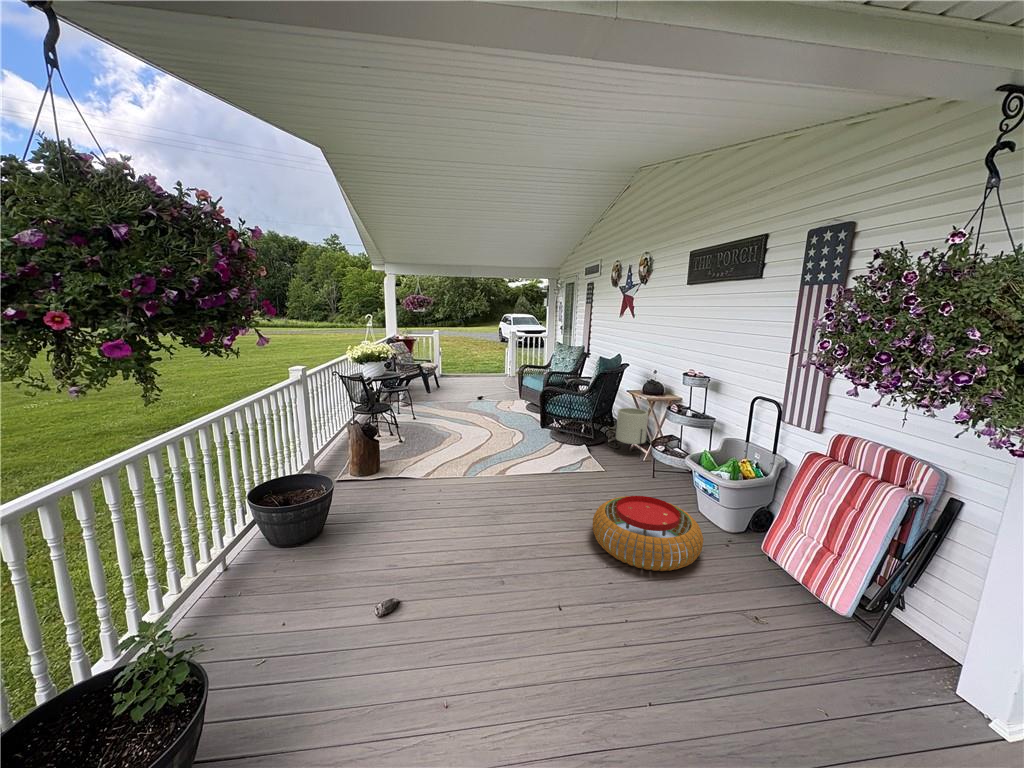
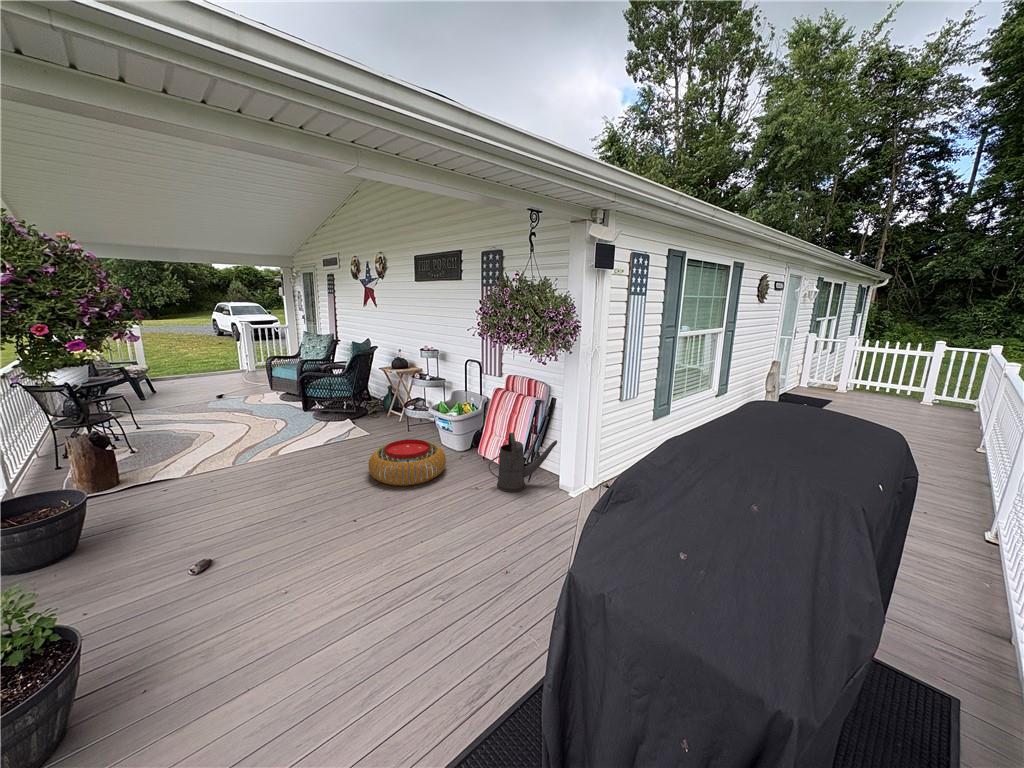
planter: present [614,408,648,458] -> none [373,382,399,421]
watering can: none [781,542,953,655] -> present [488,433,557,492]

